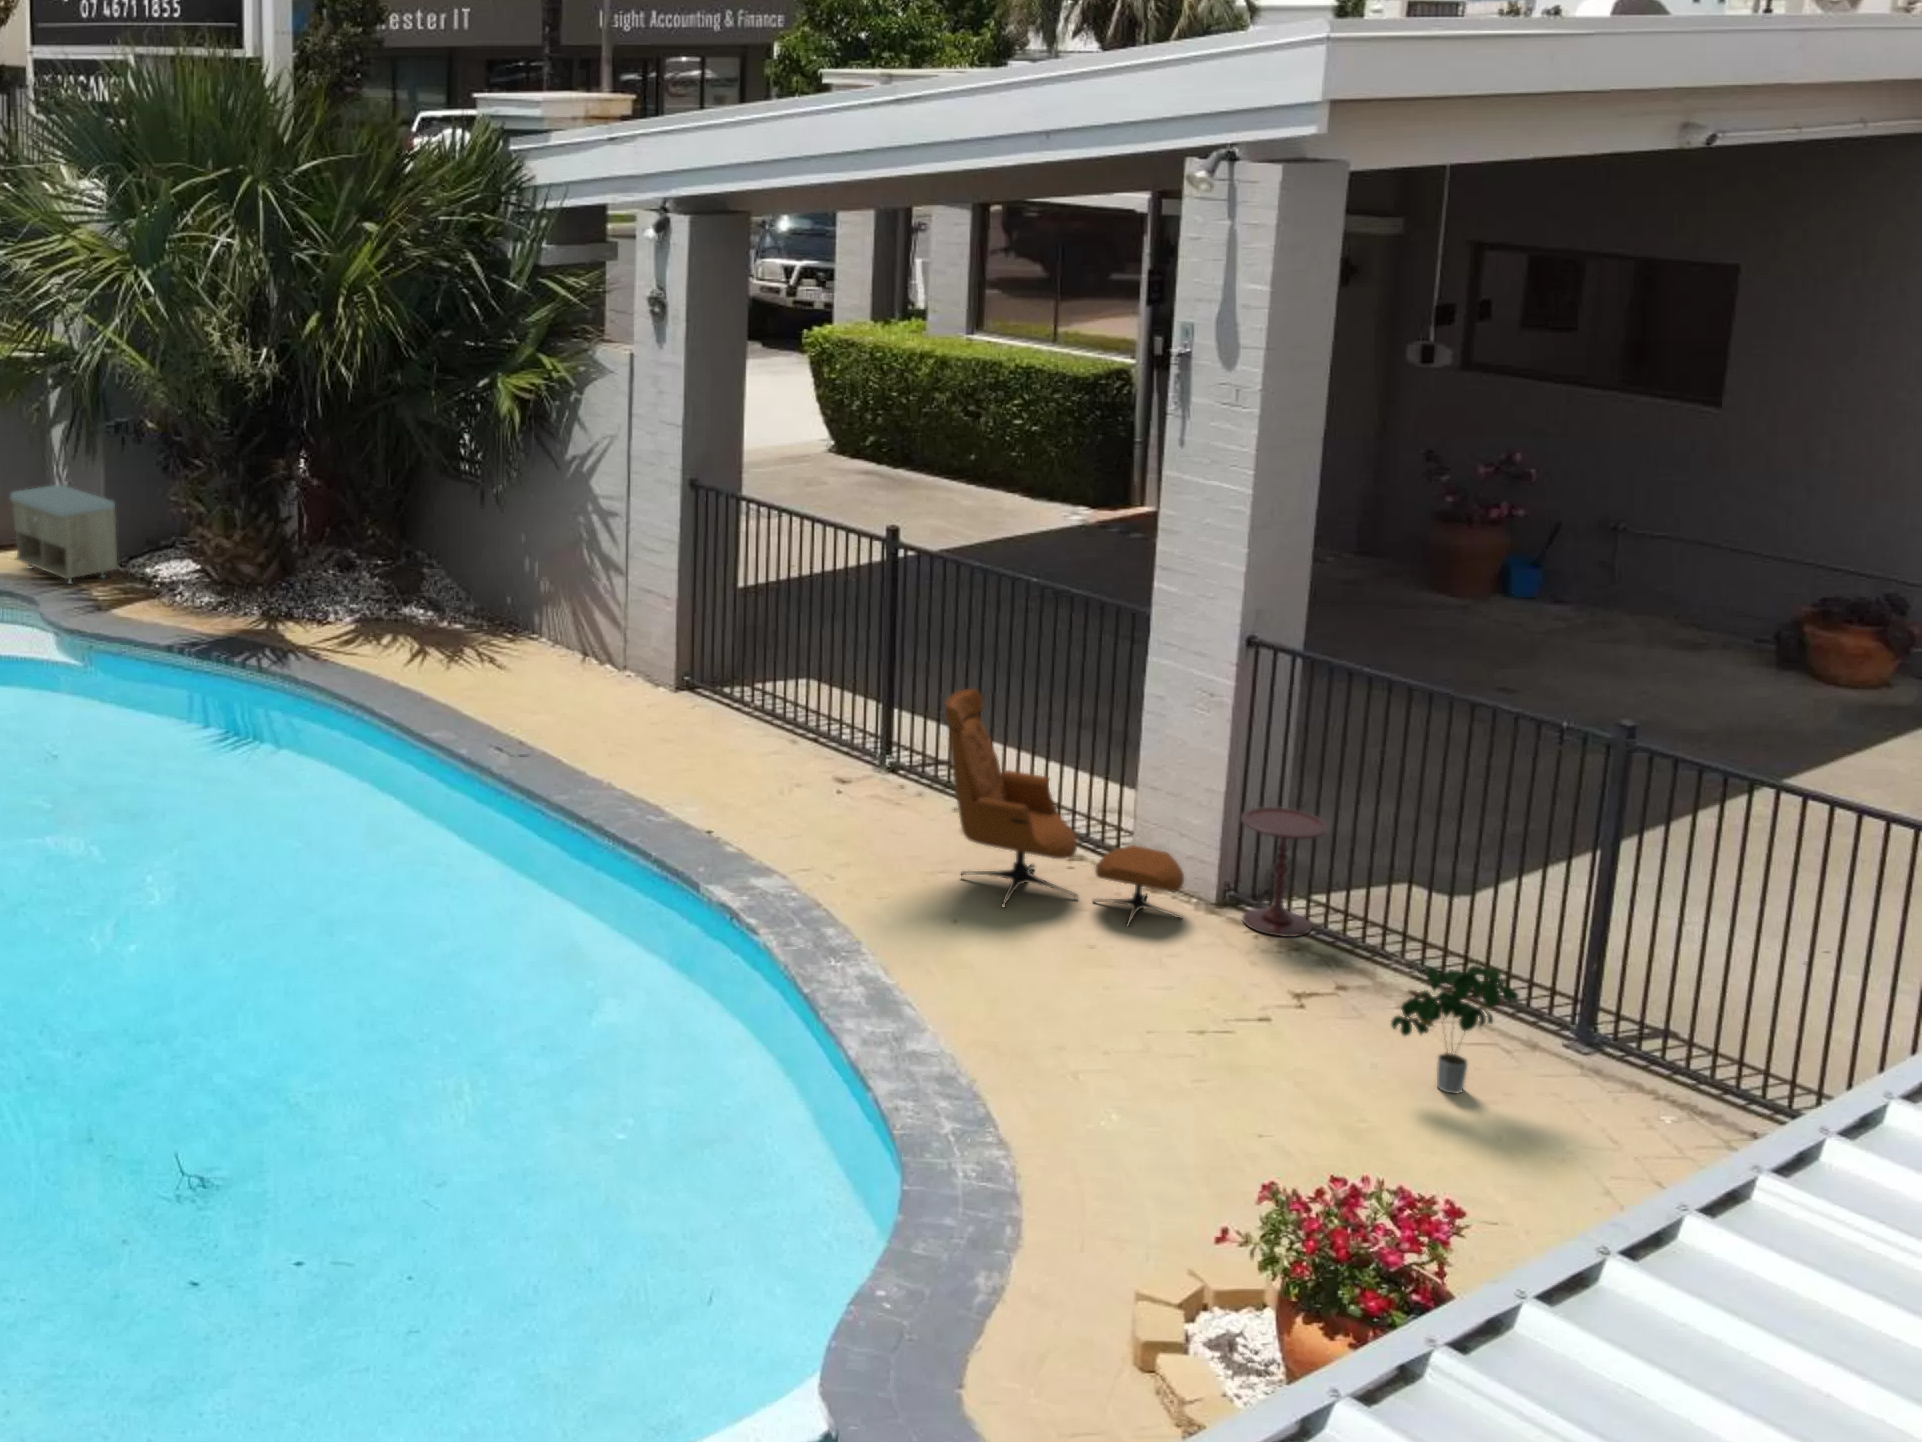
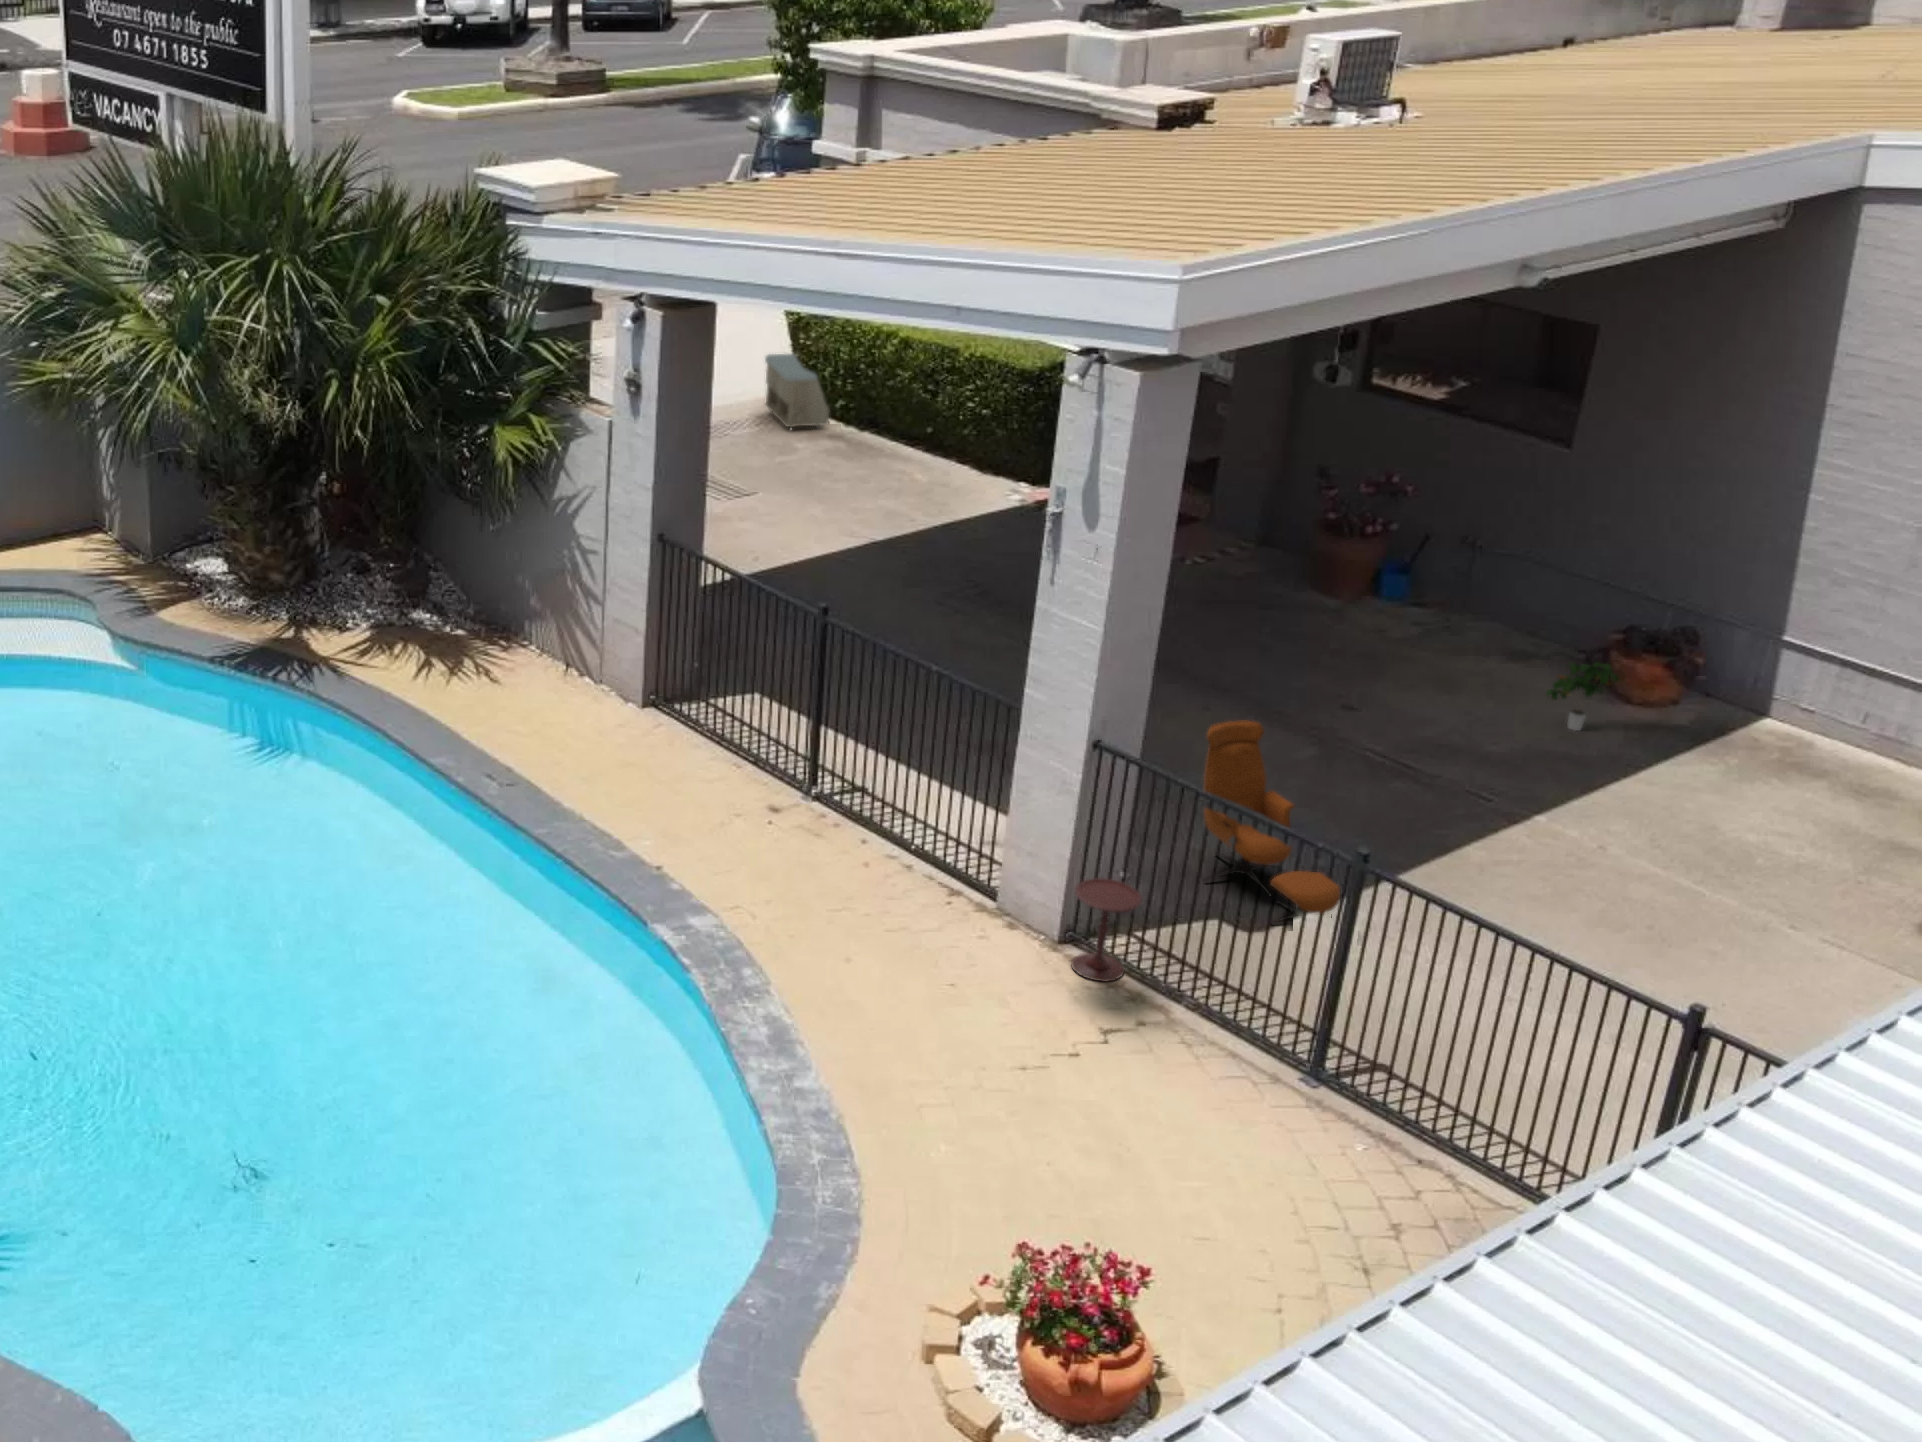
storage bench: present [10,485,117,584] -> present [765,354,829,429]
lounge chair: present [945,689,1184,926] -> present [1204,721,1340,921]
potted plant: present [1391,966,1518,1094] -> present [1547,662,1619,731]

